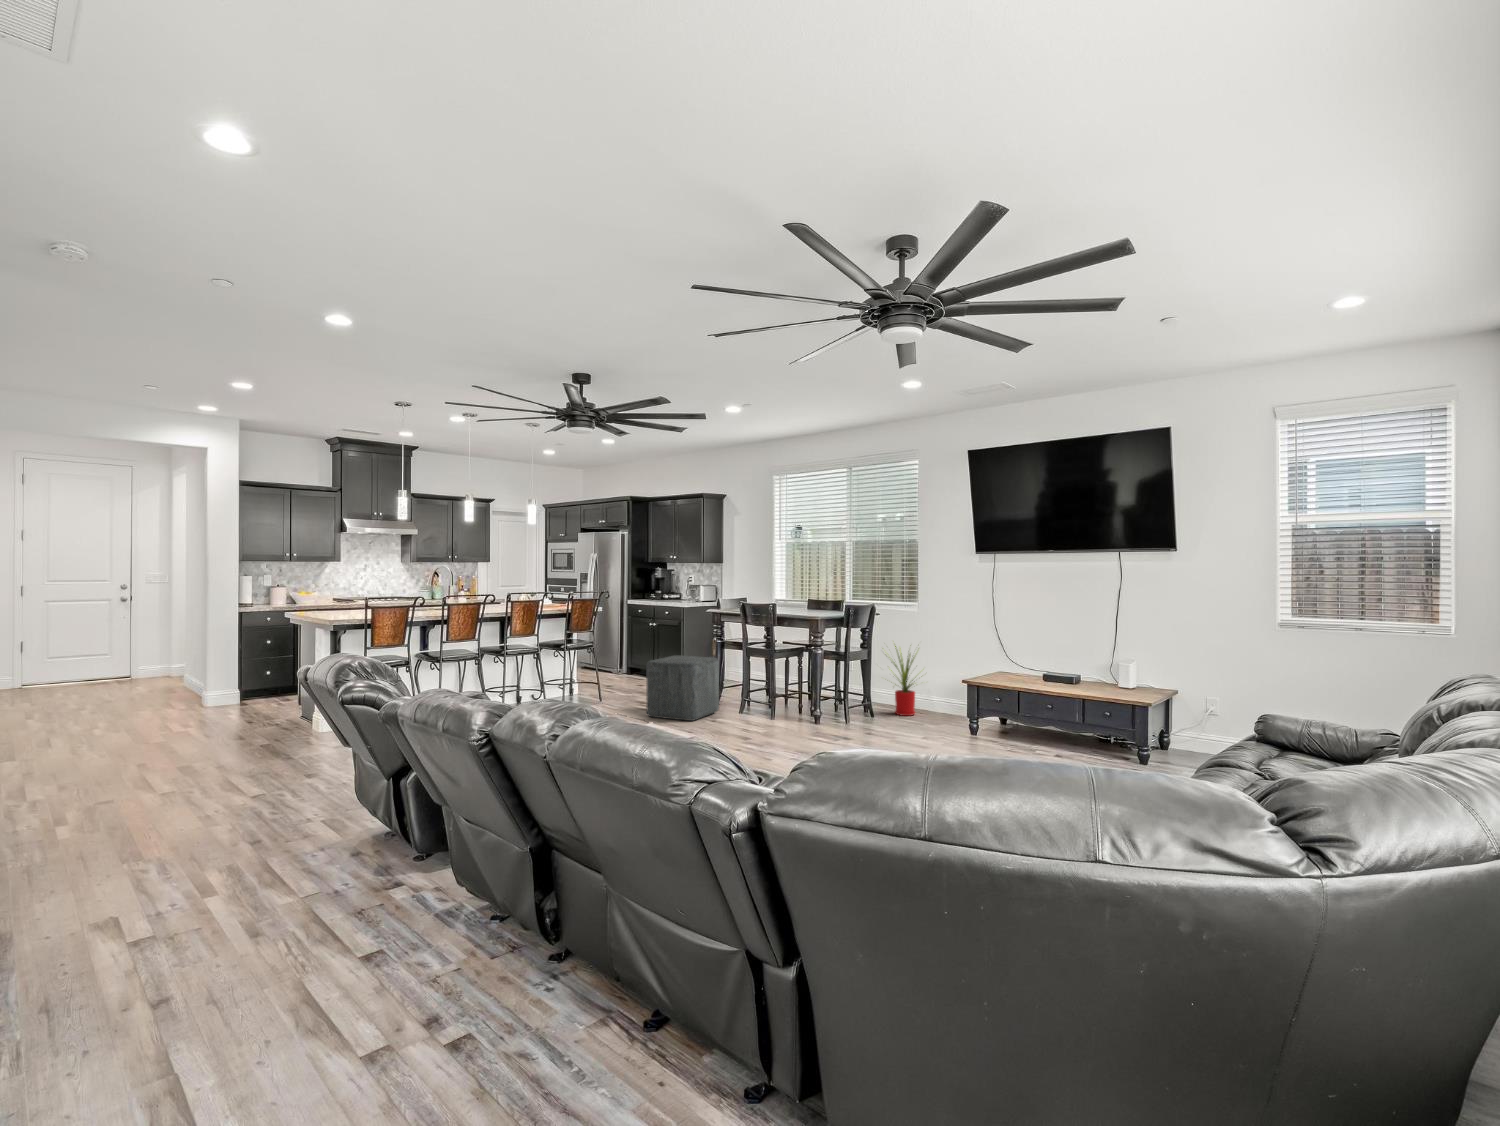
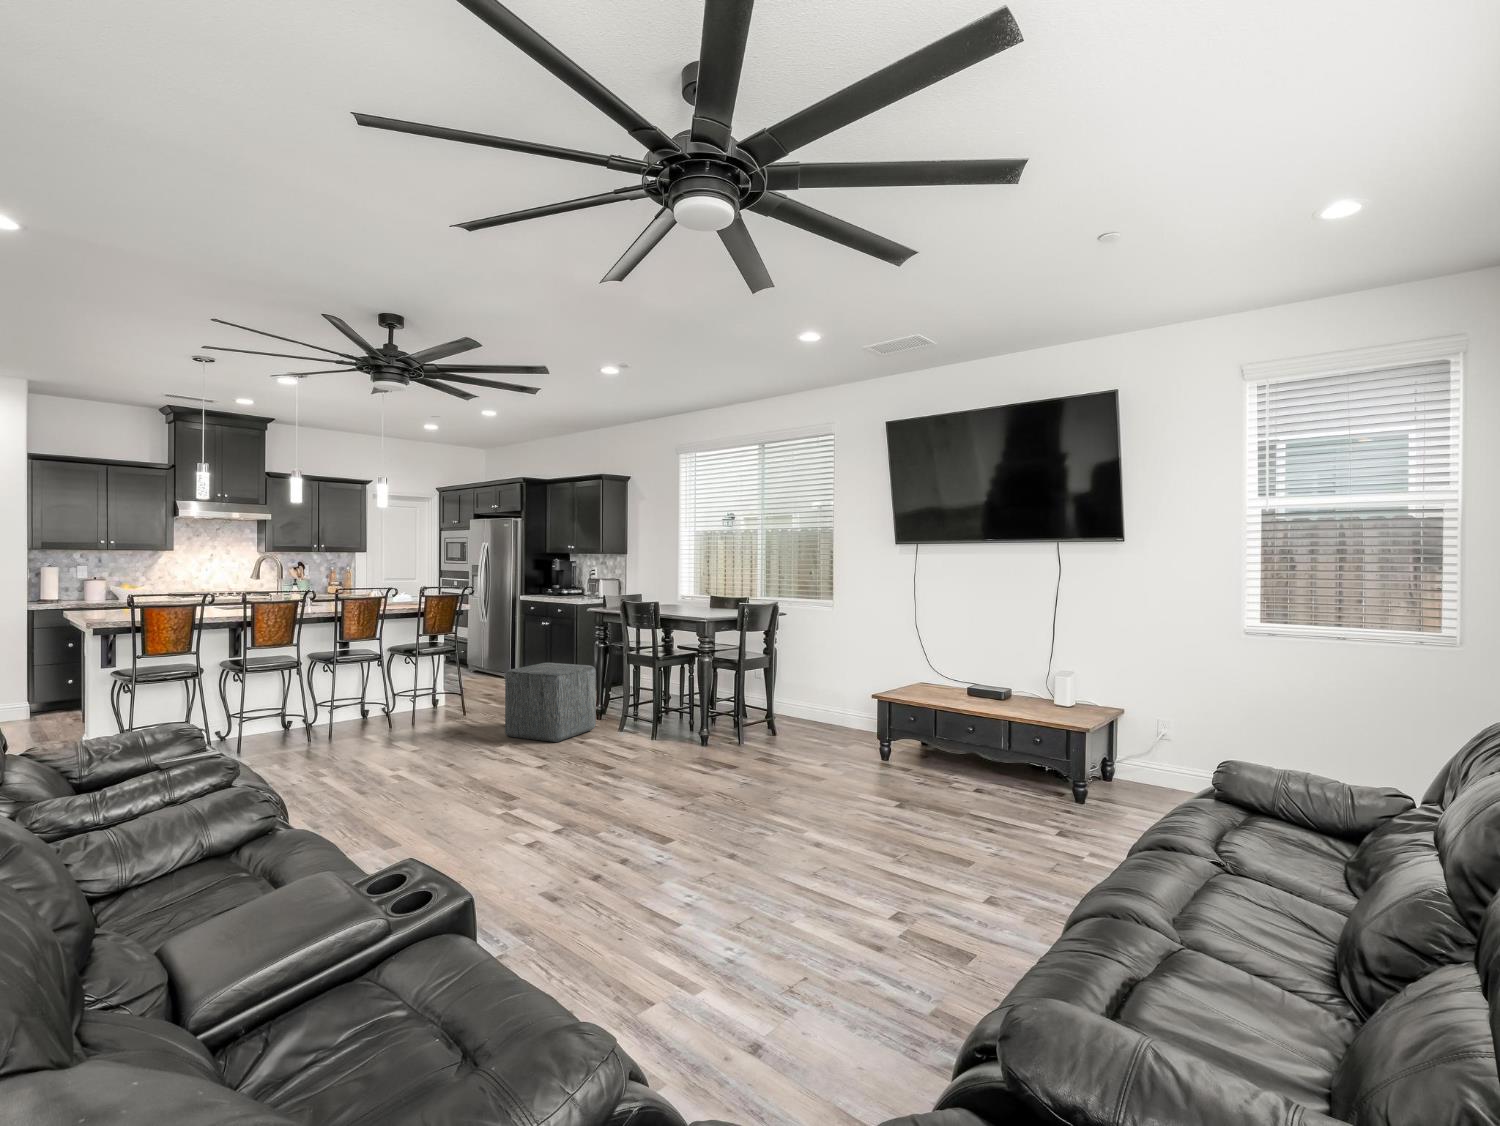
house plant: present [891,646,915,716] -> none [779,644,845,733]

